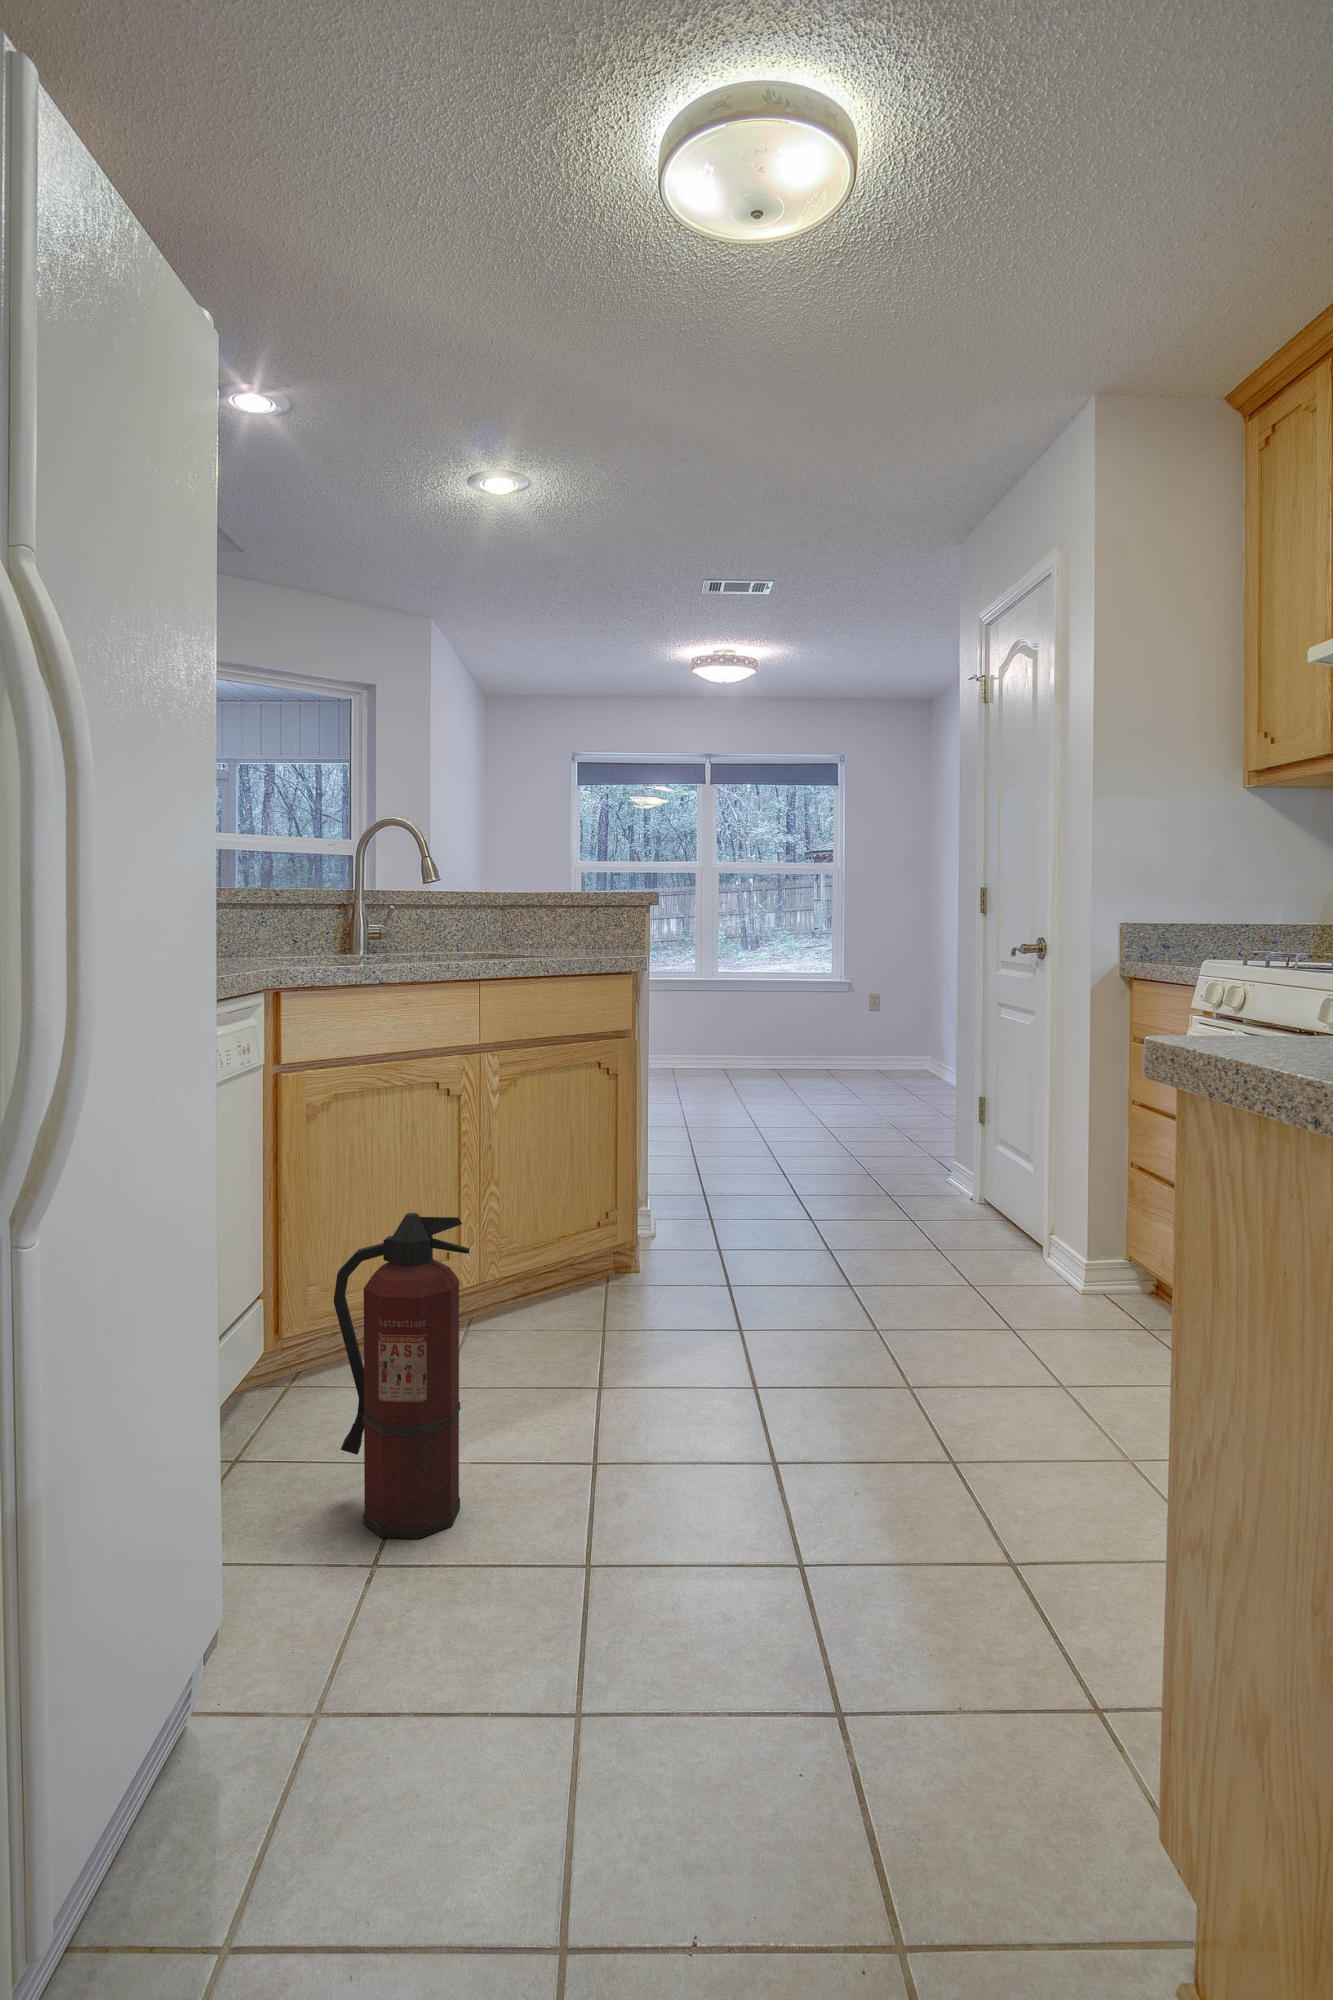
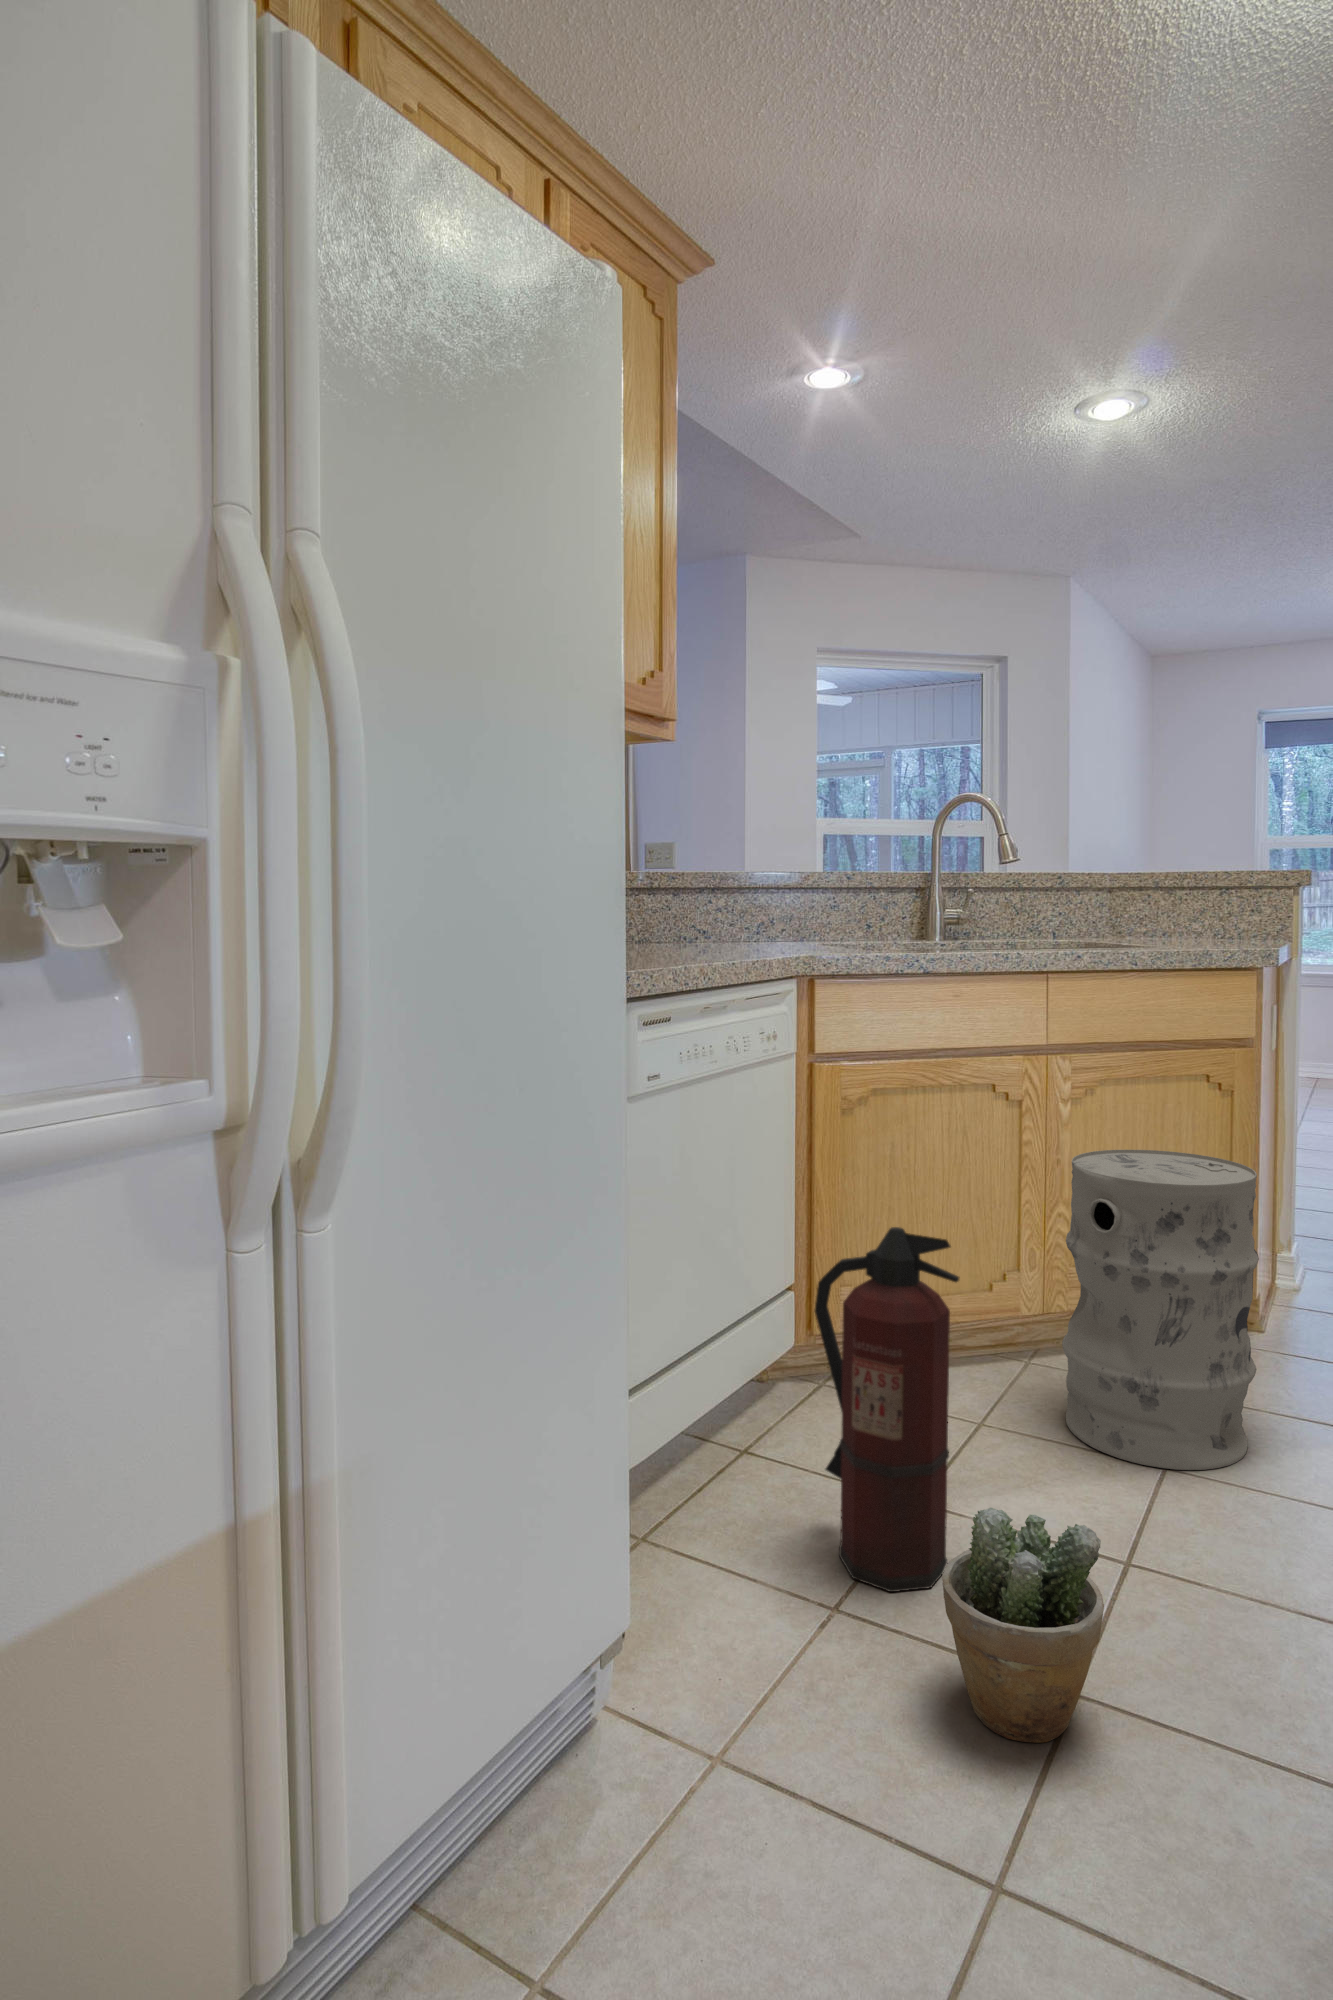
trash can: none [510,1130,660,1391] -> present [1062,1150,1259,1470]
potted plant: none [490,1425,616,1614] -> present [942,1508,1104,1743]

